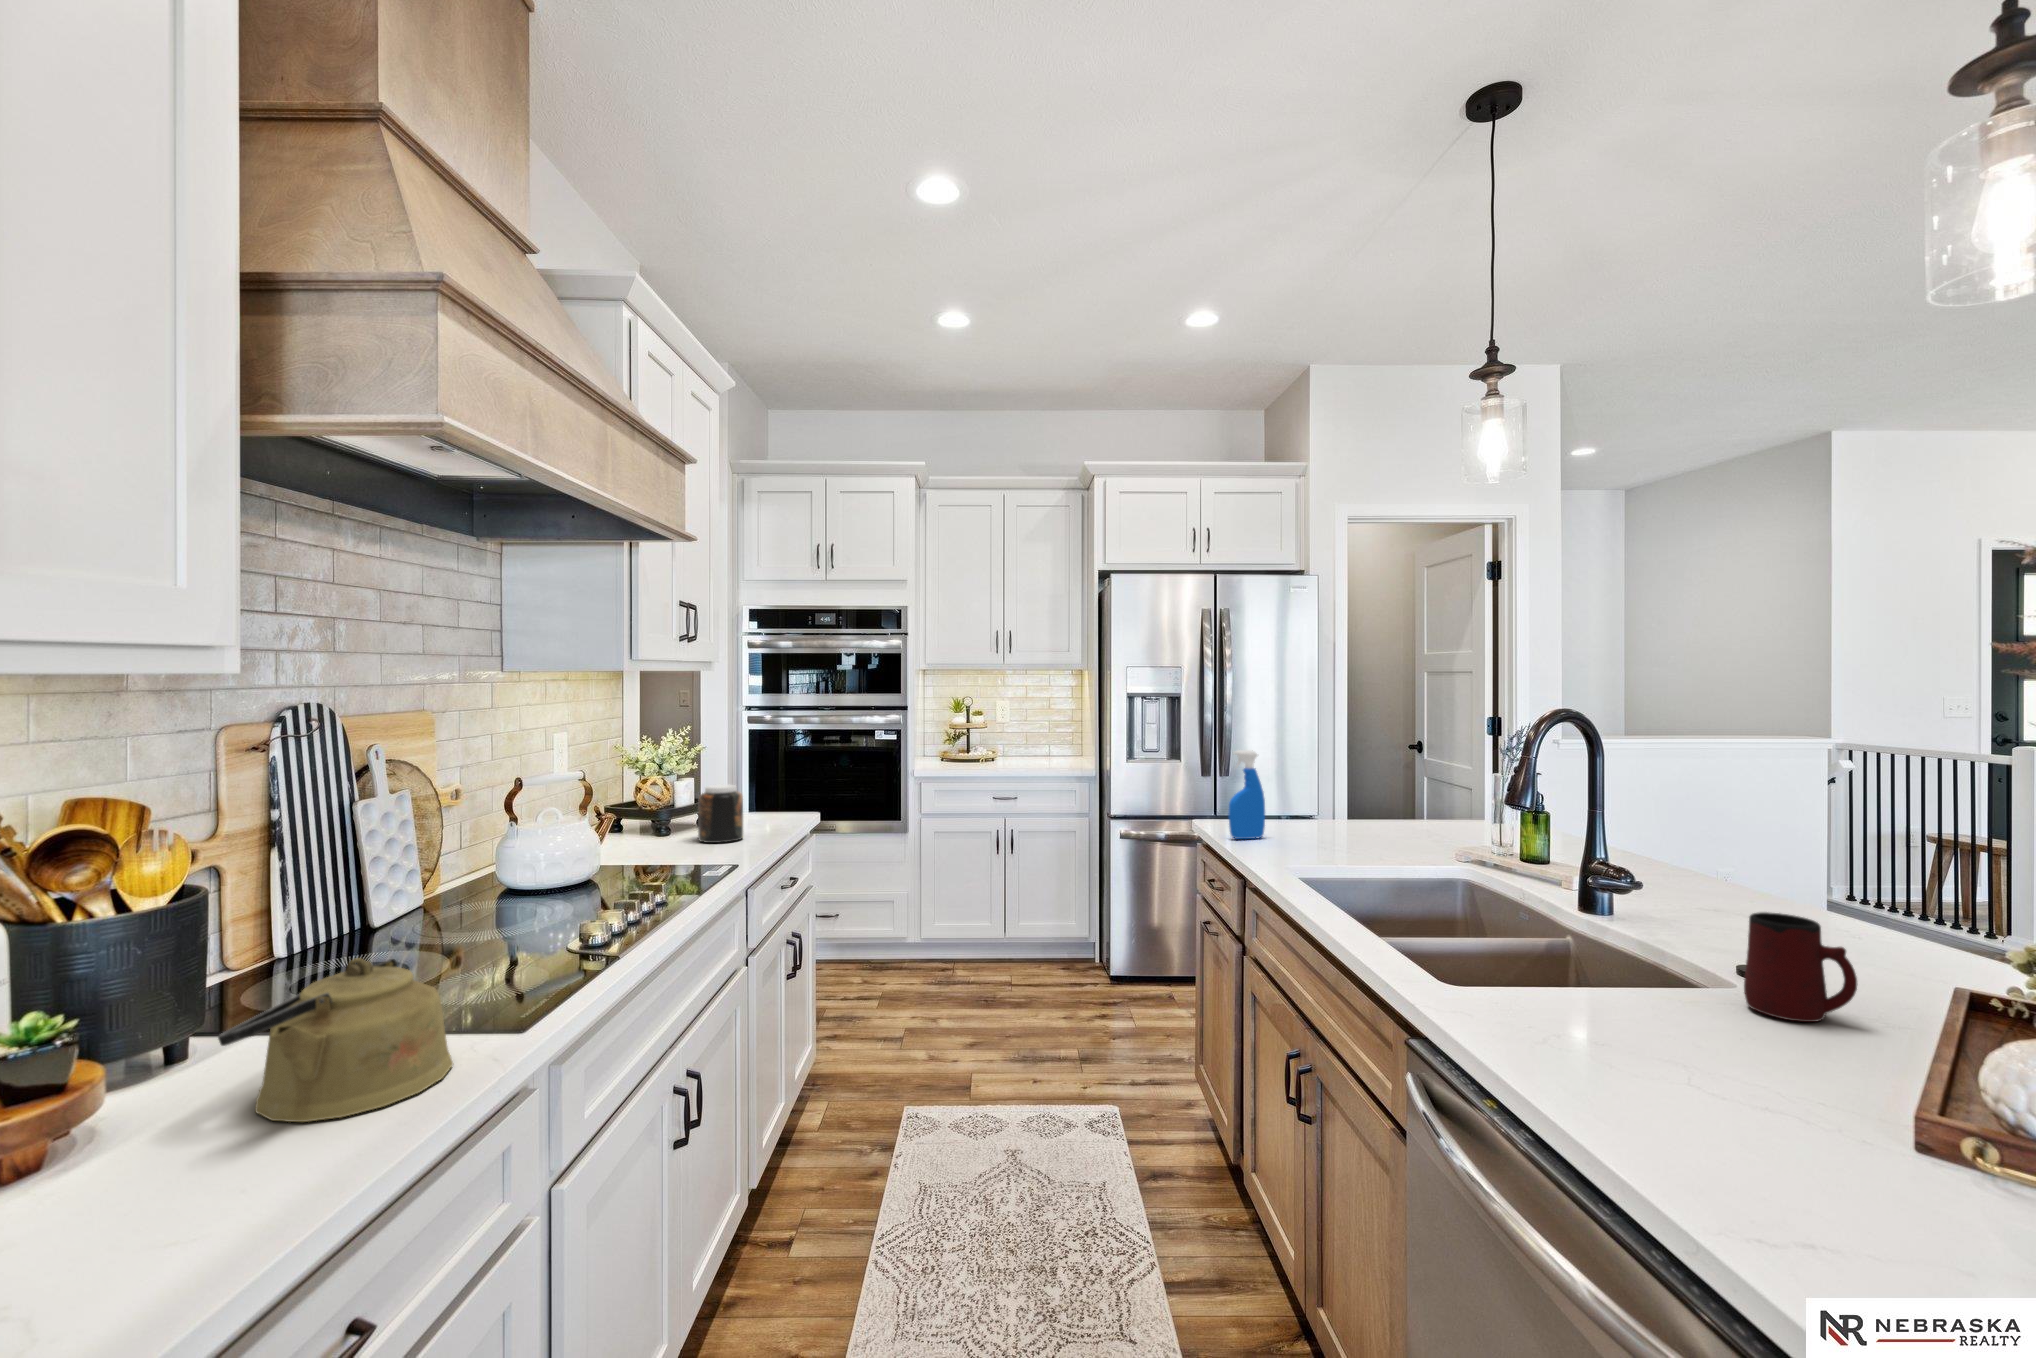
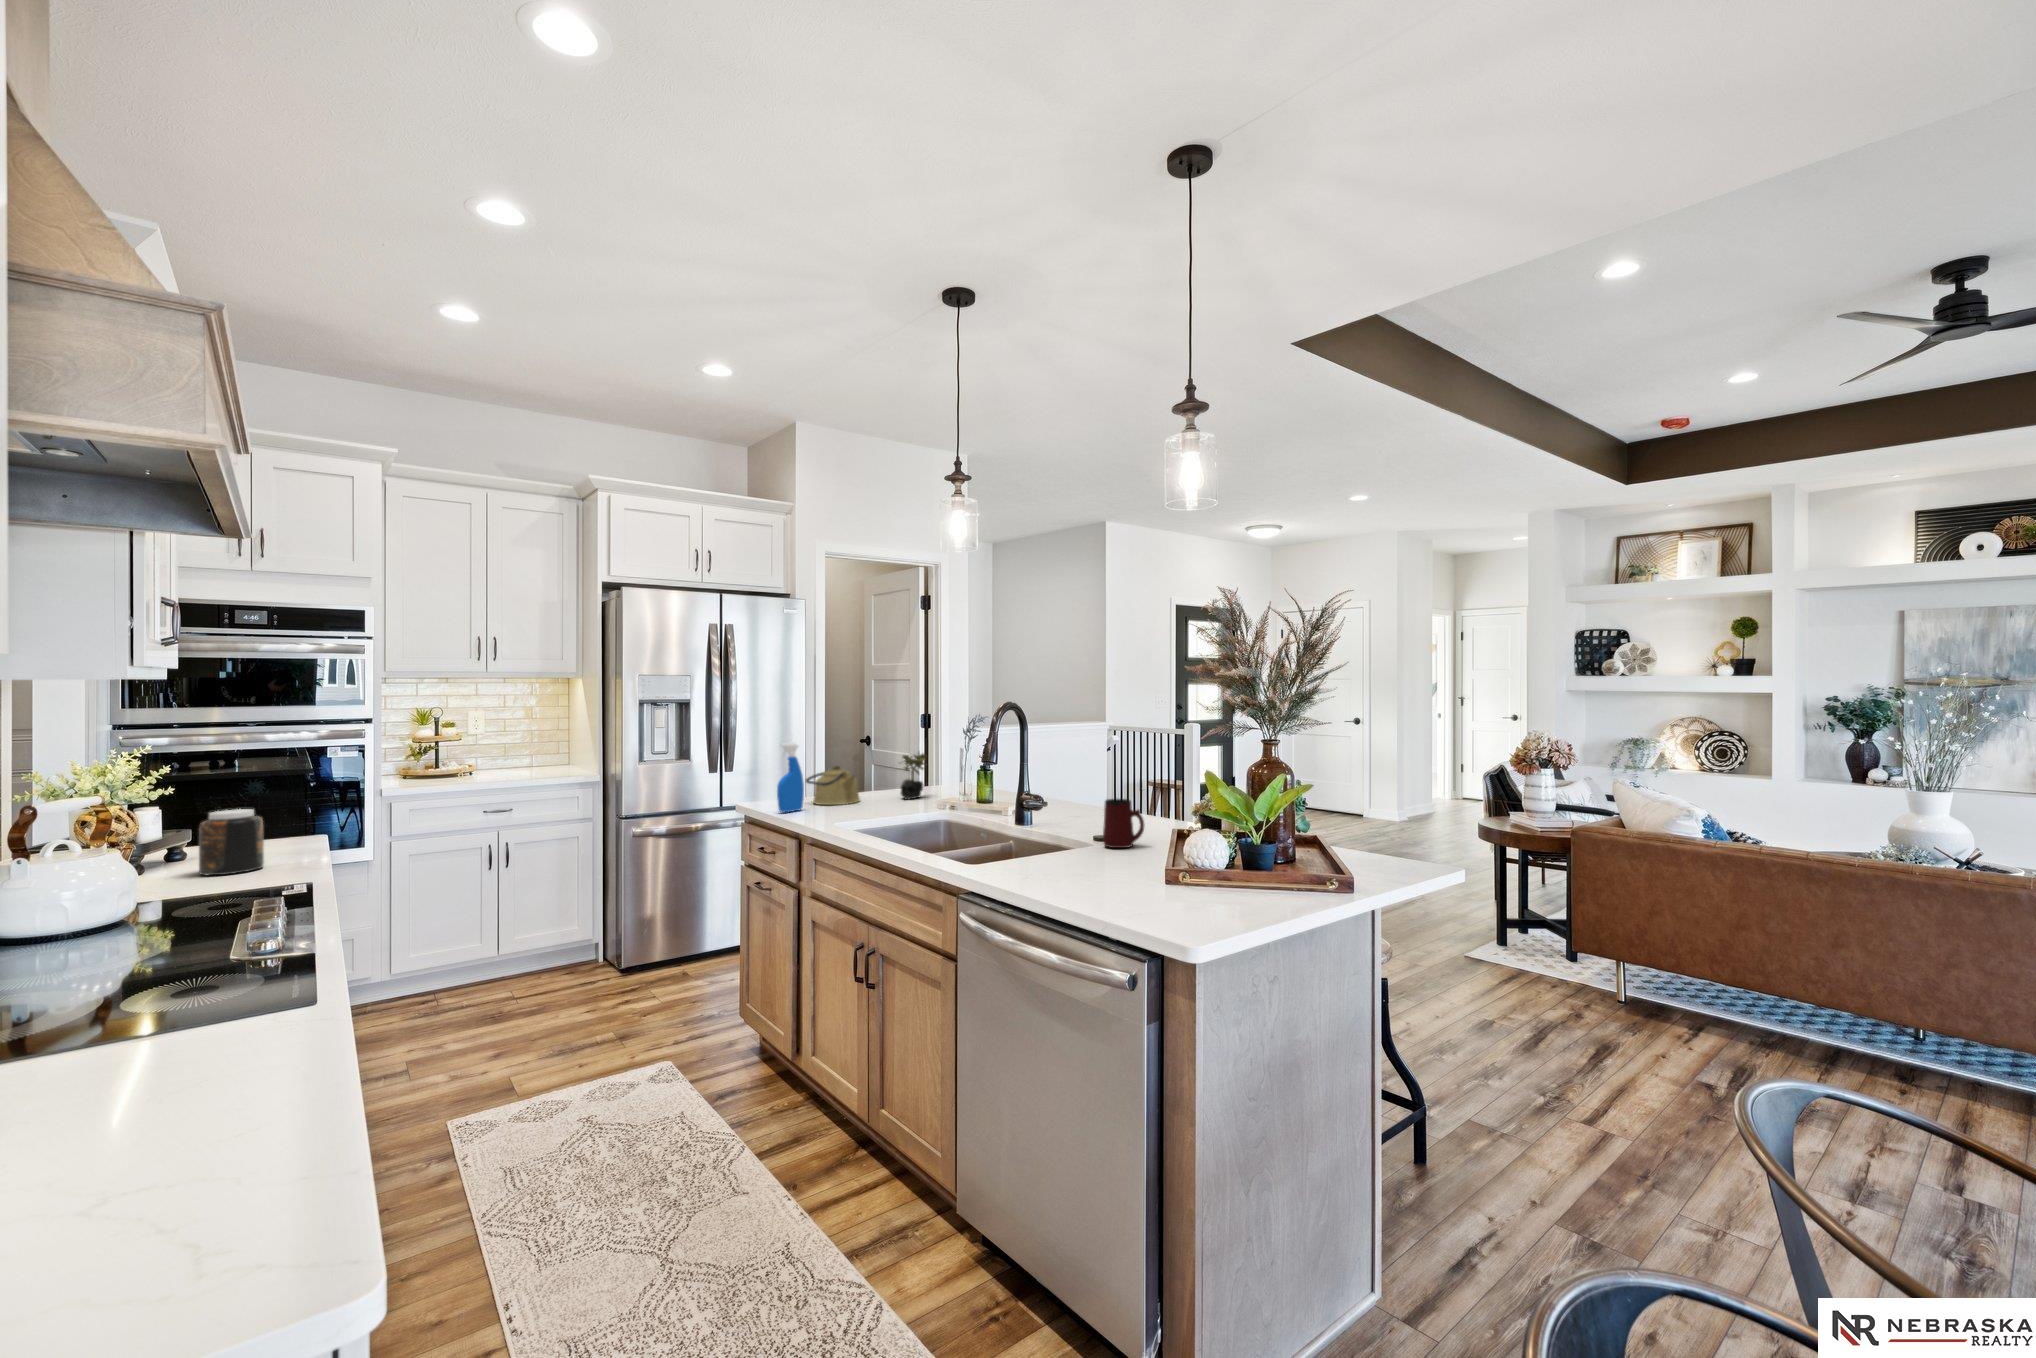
succulent plant: none [1406,771,1454,839] -> present [901,754,927,799]
kettle: present [218,958,453,1122] -> present [806,765,860,805]

